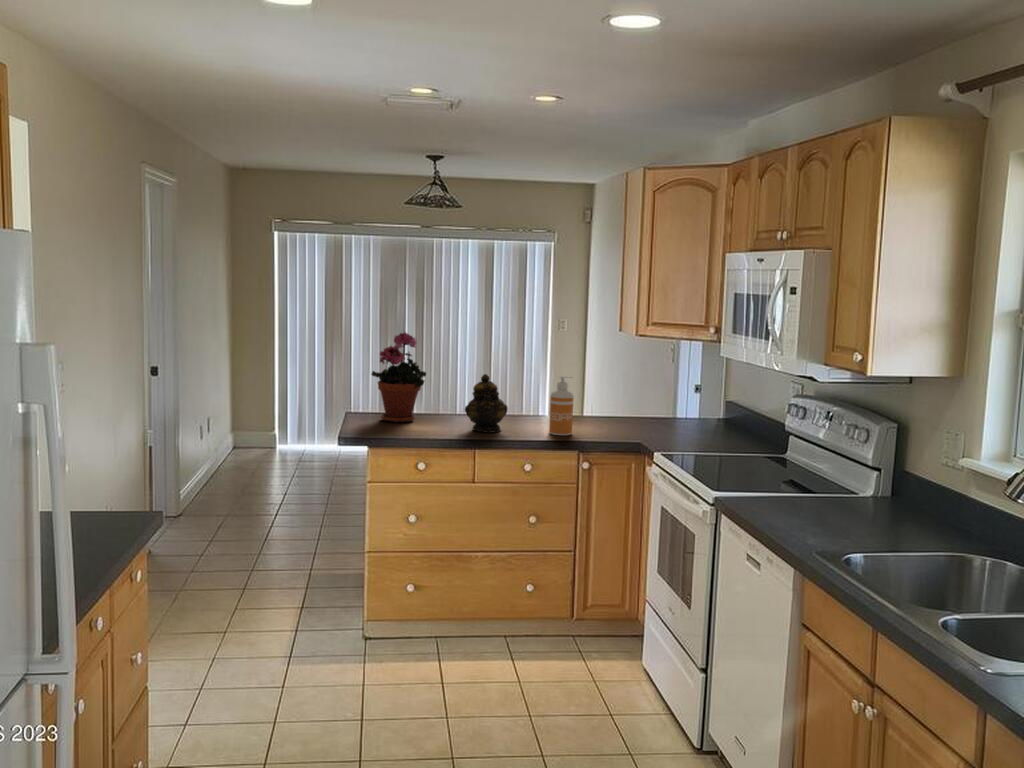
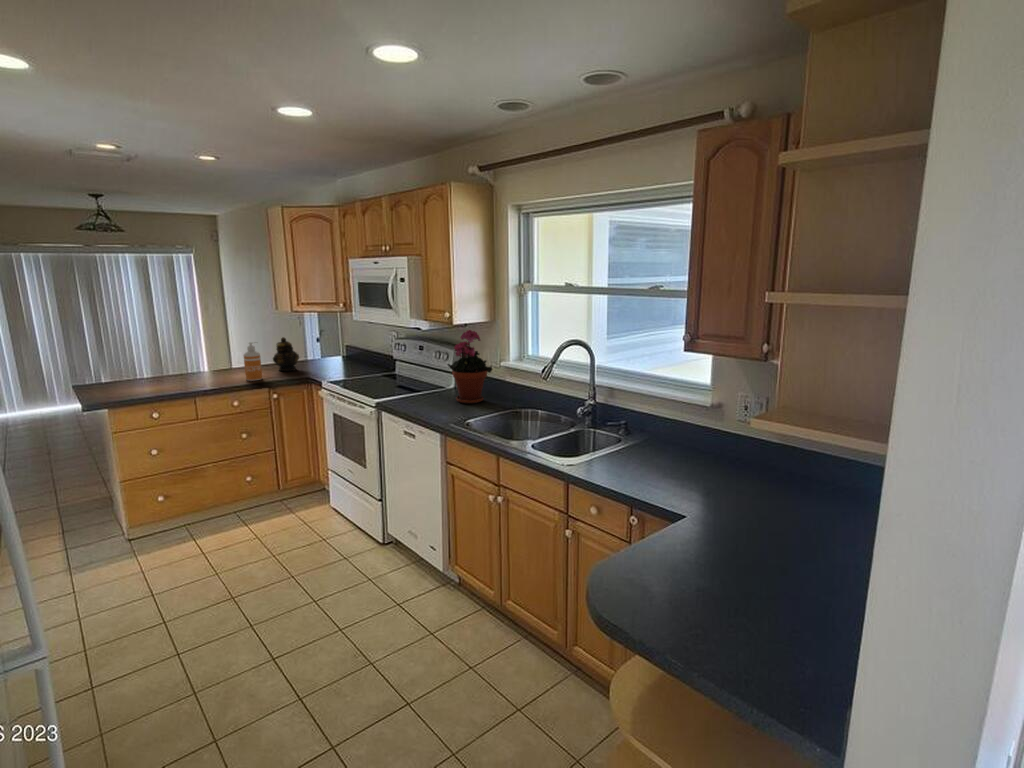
potted plant: present [372,332,426,423] -> present [448,330,492,404]
teapot: present [465,374,507,433] -> present [273,337,299,371]

